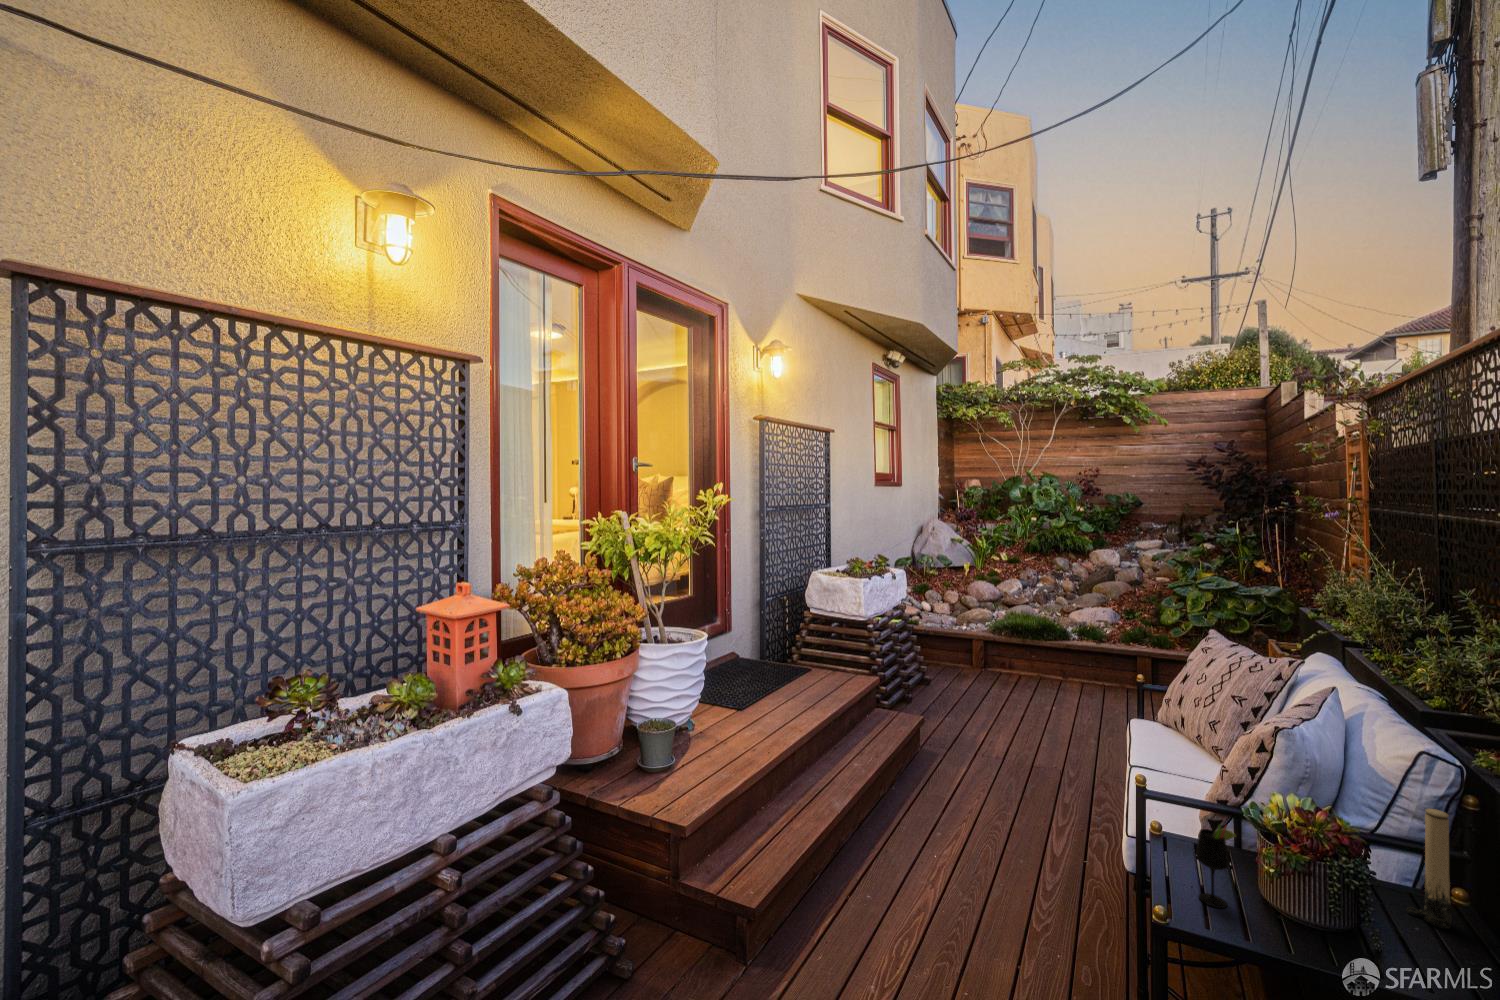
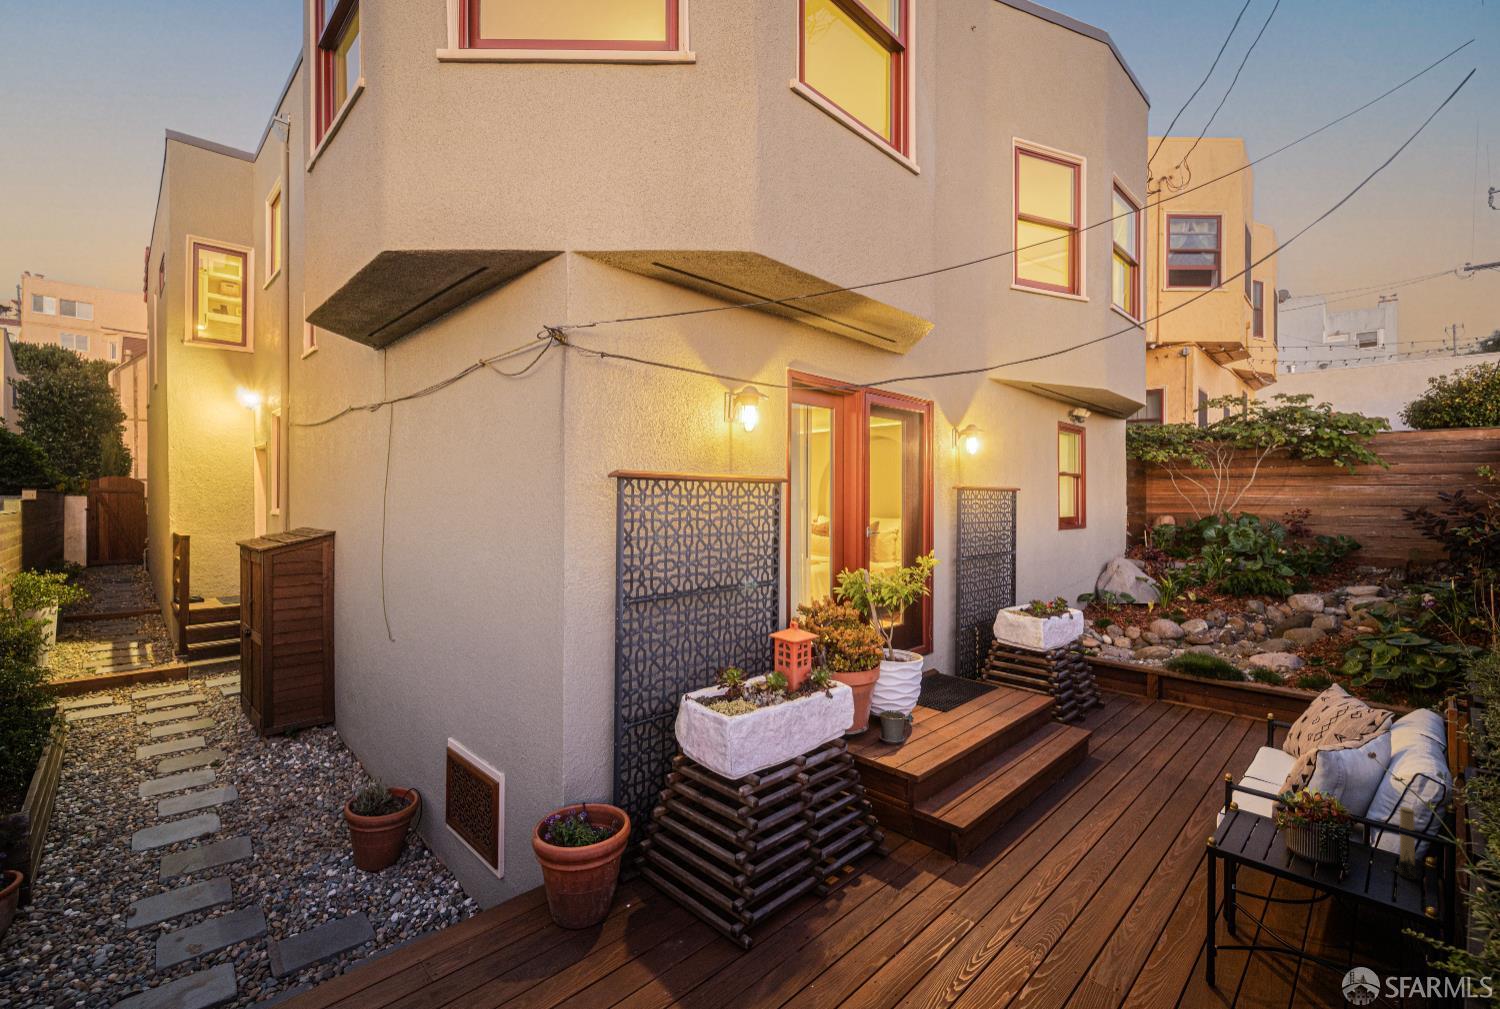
wine glass: present [1196,825,1236,908] -> none [1244,801,1268,850]

